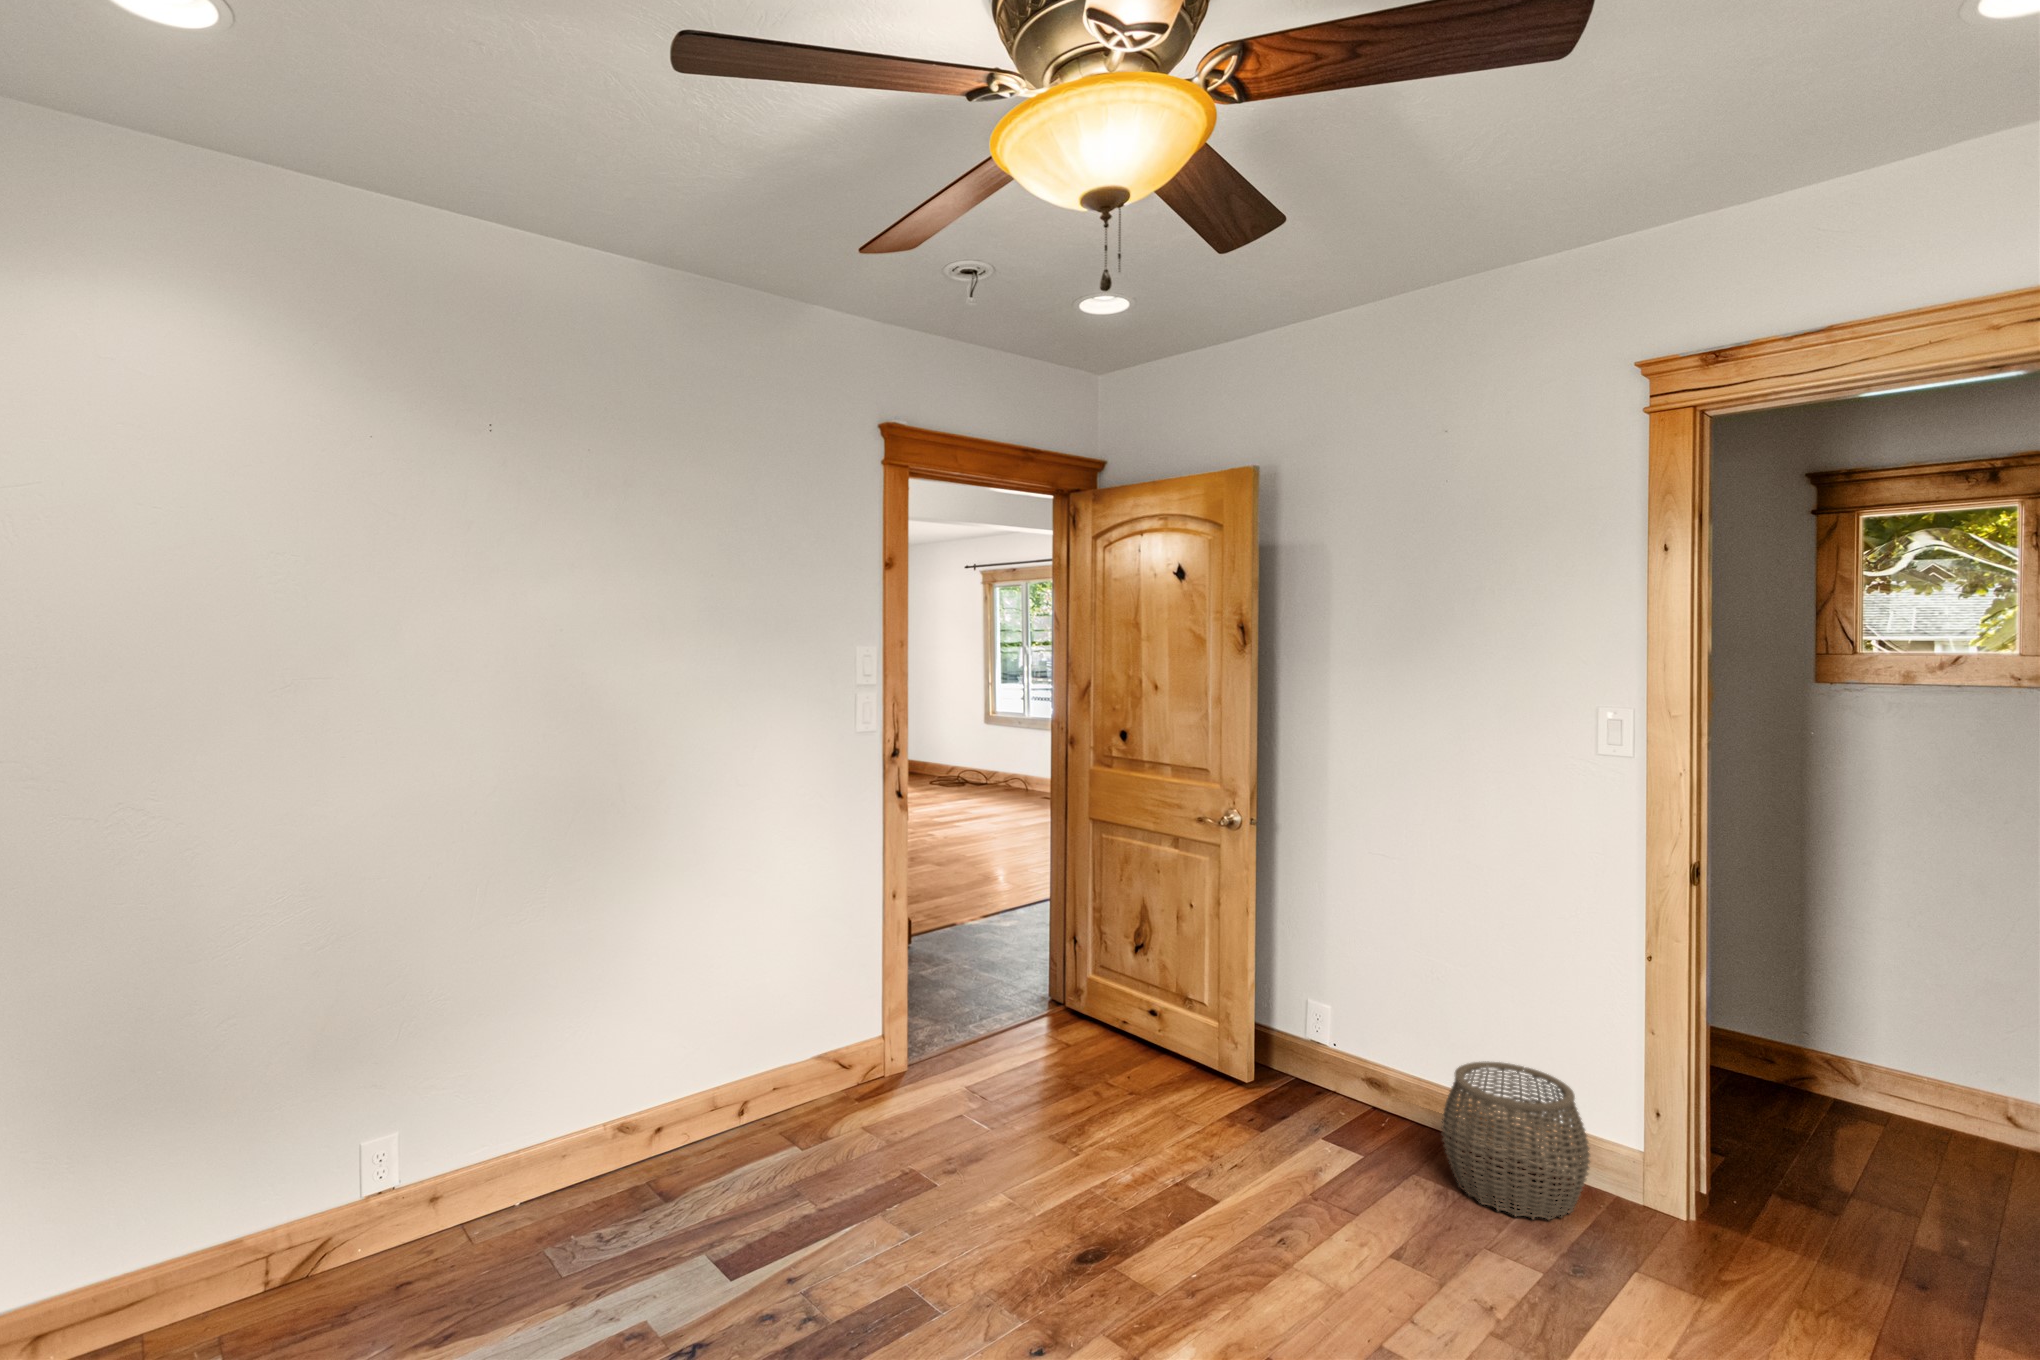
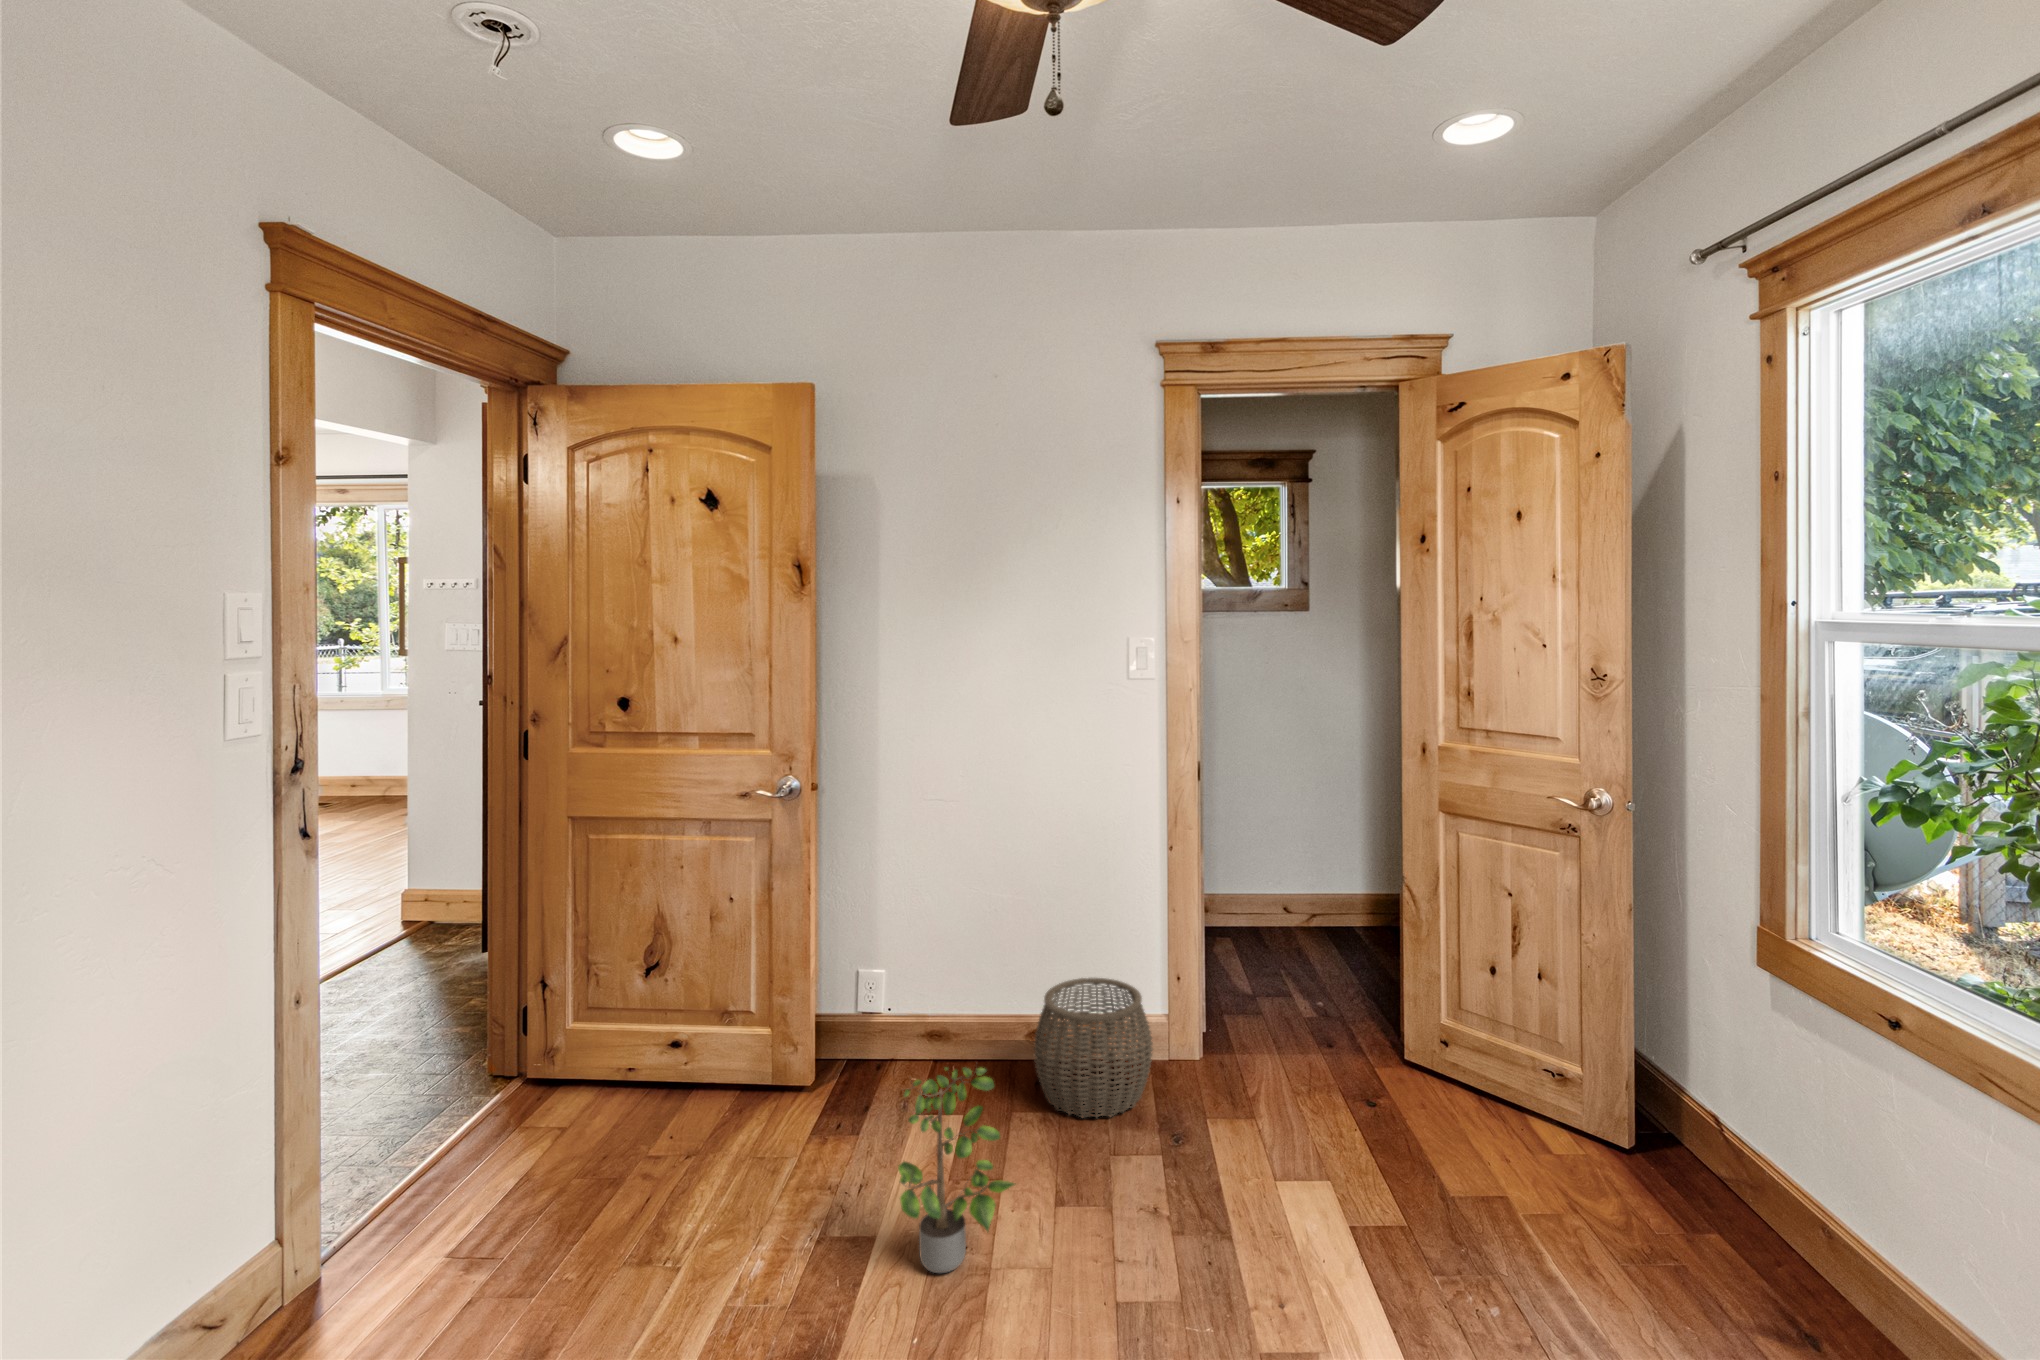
potted plant: none [1212,1061,1328,1251] -> present [898,1067,1015,1273]

